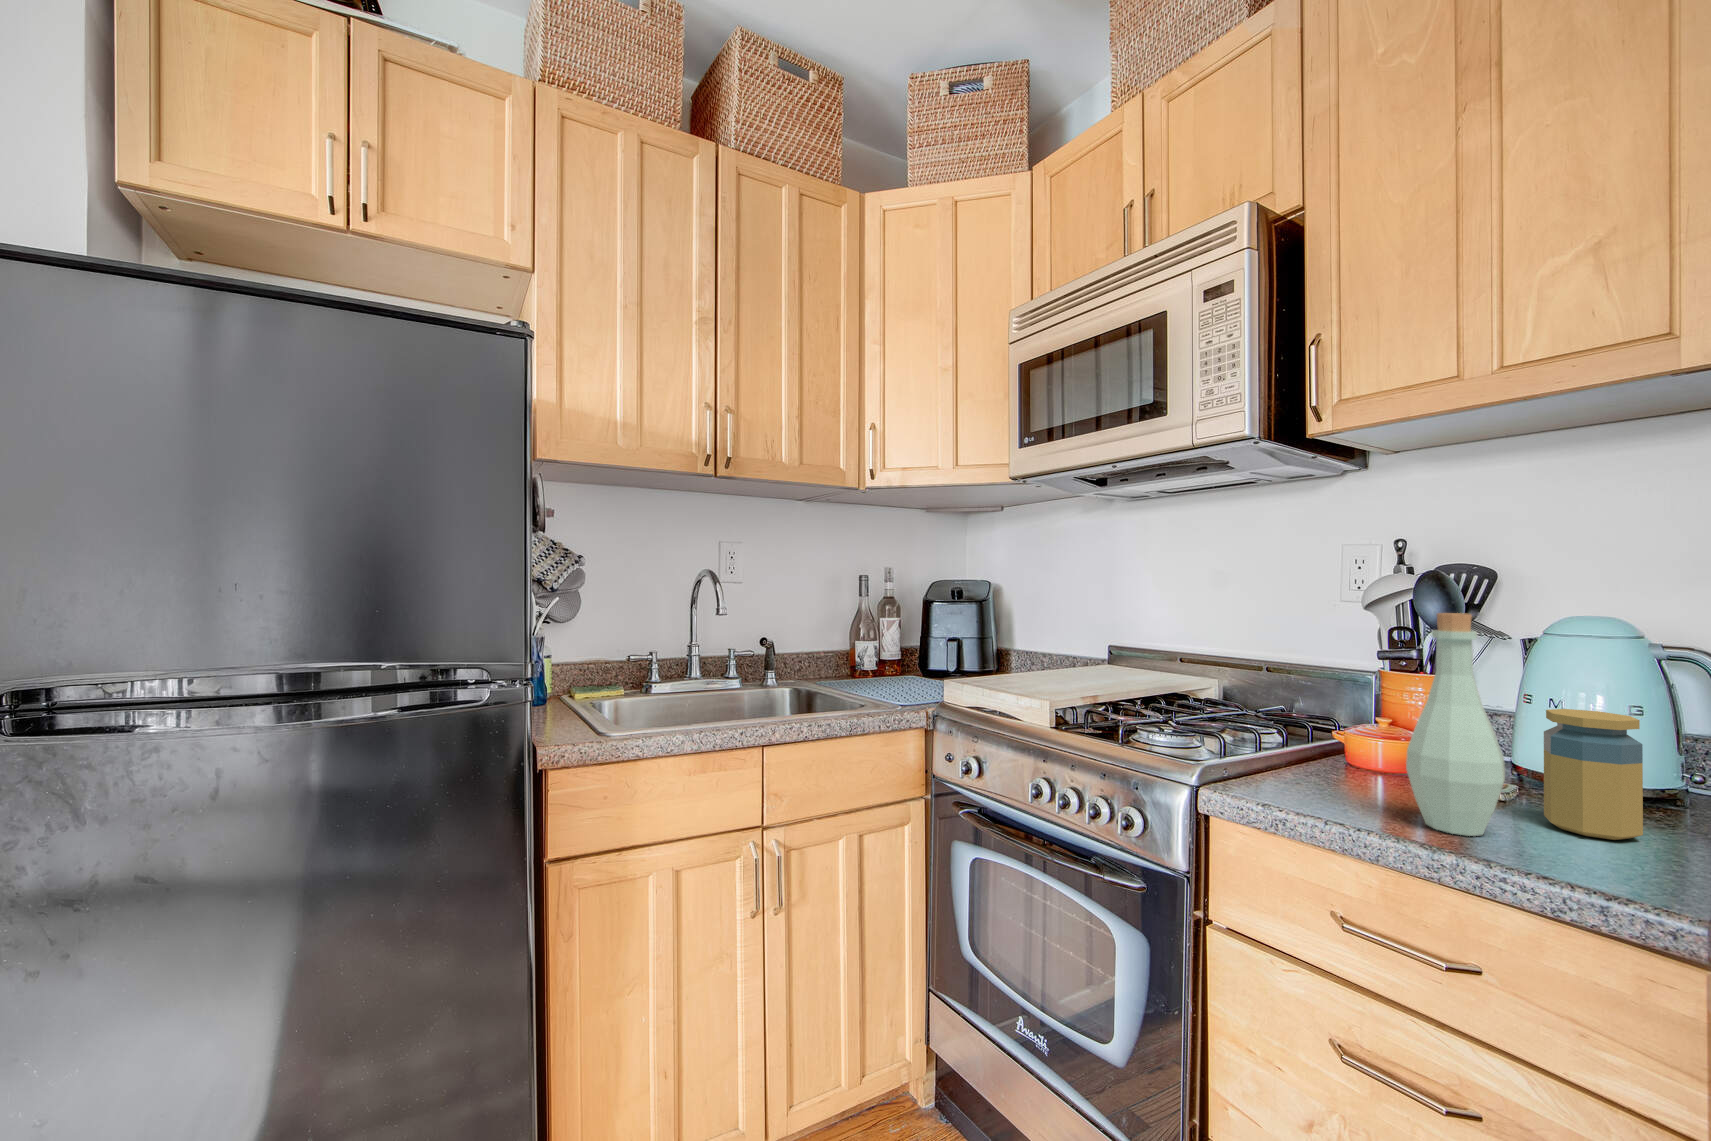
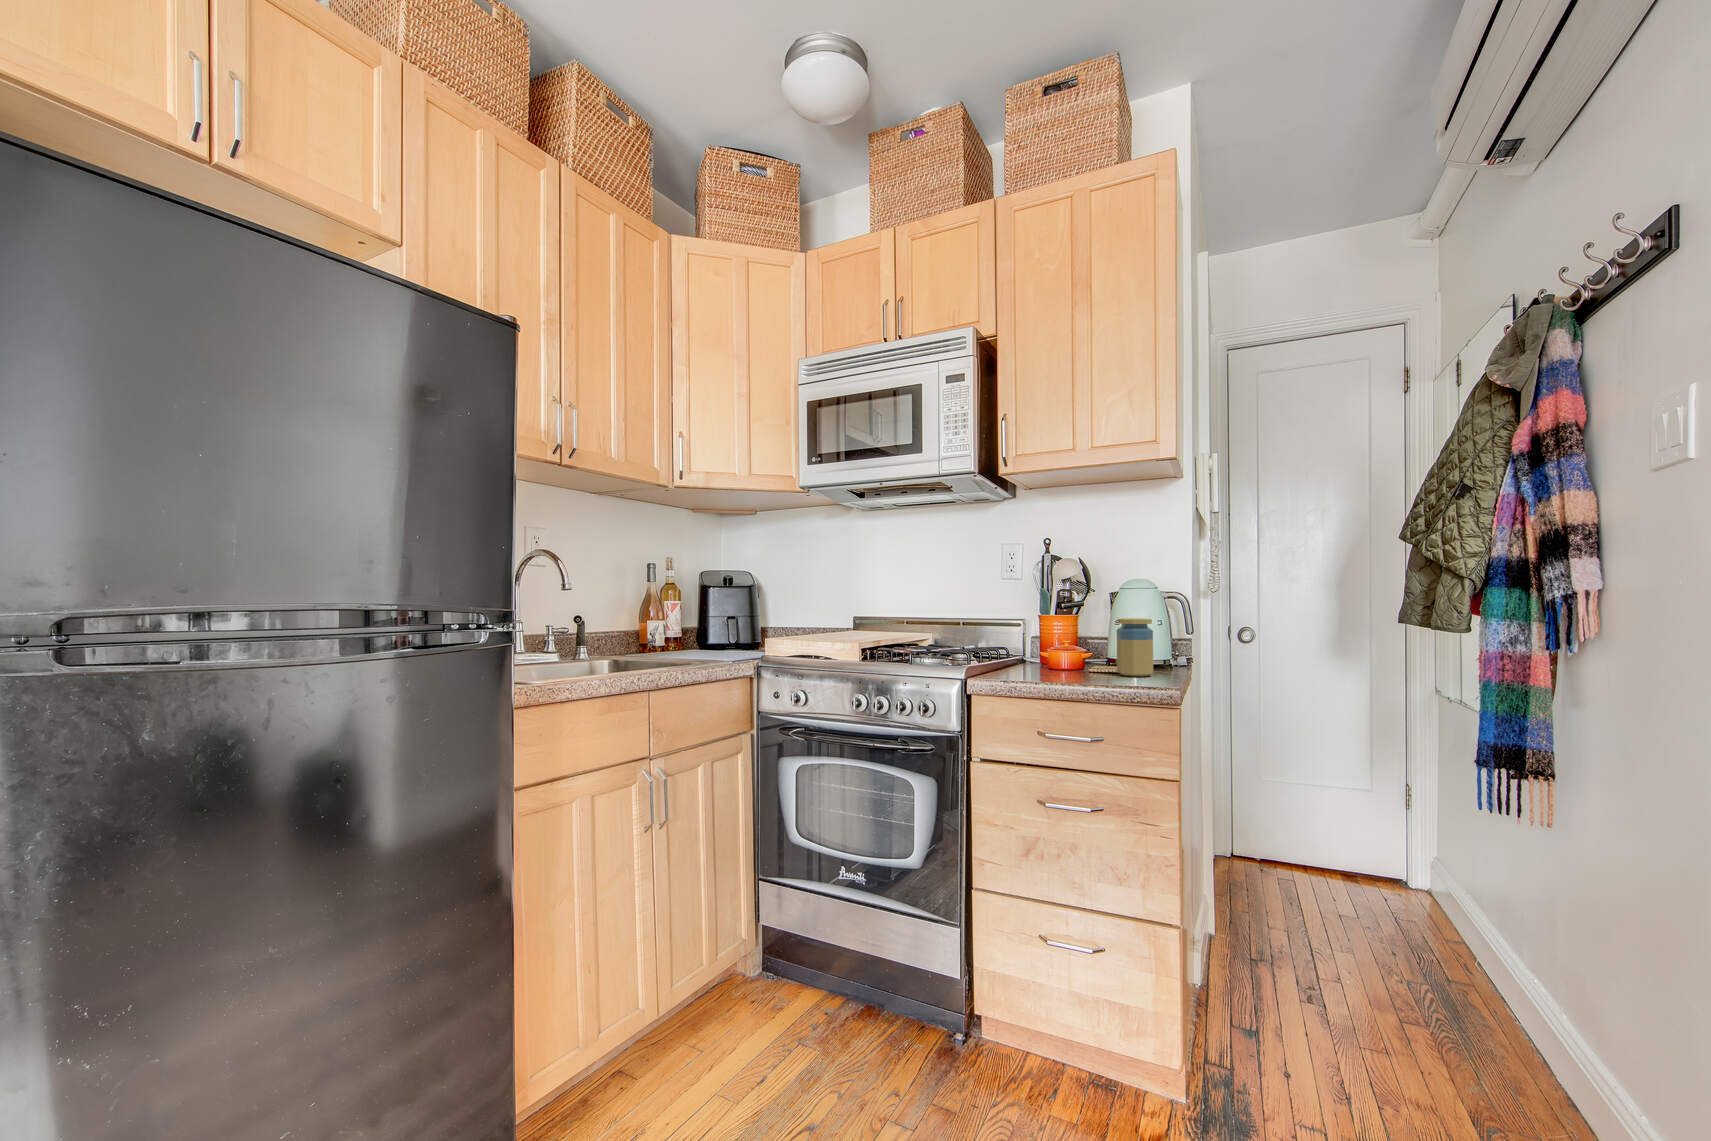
bottle: present [1406,613,1505,836] -> none [1068,570,1107,680]

